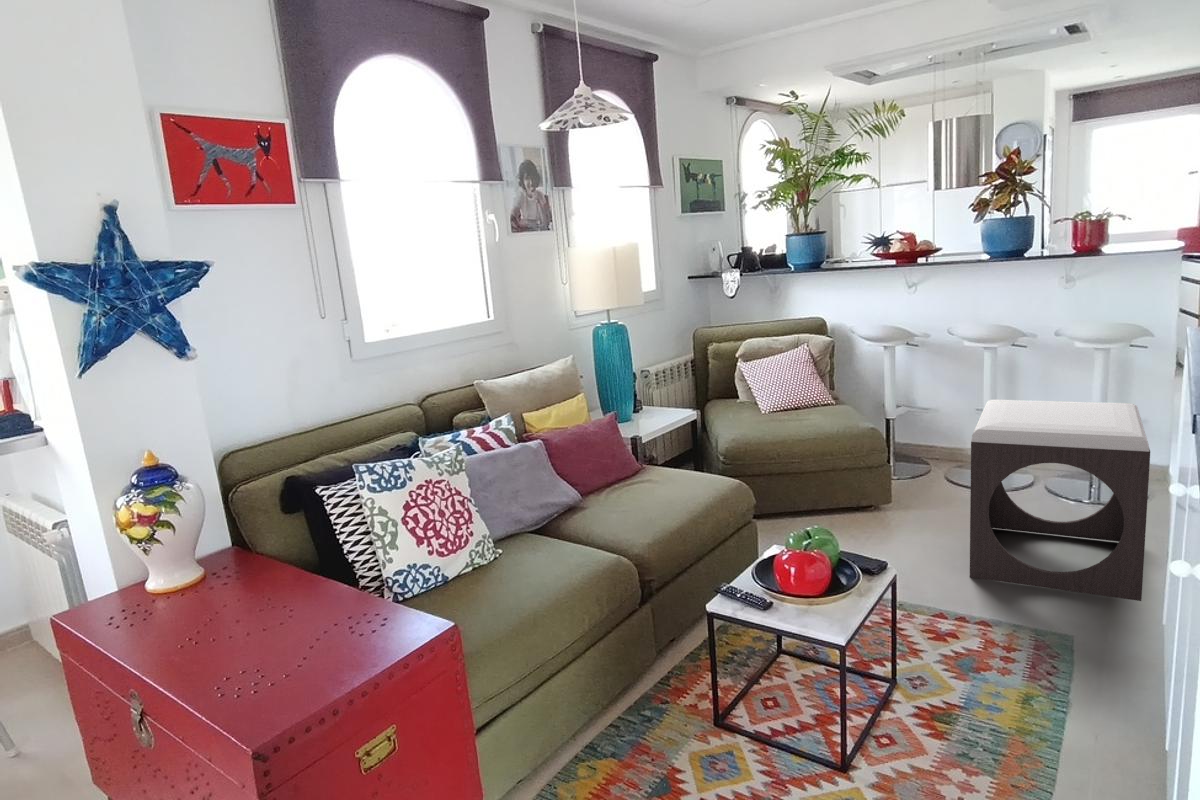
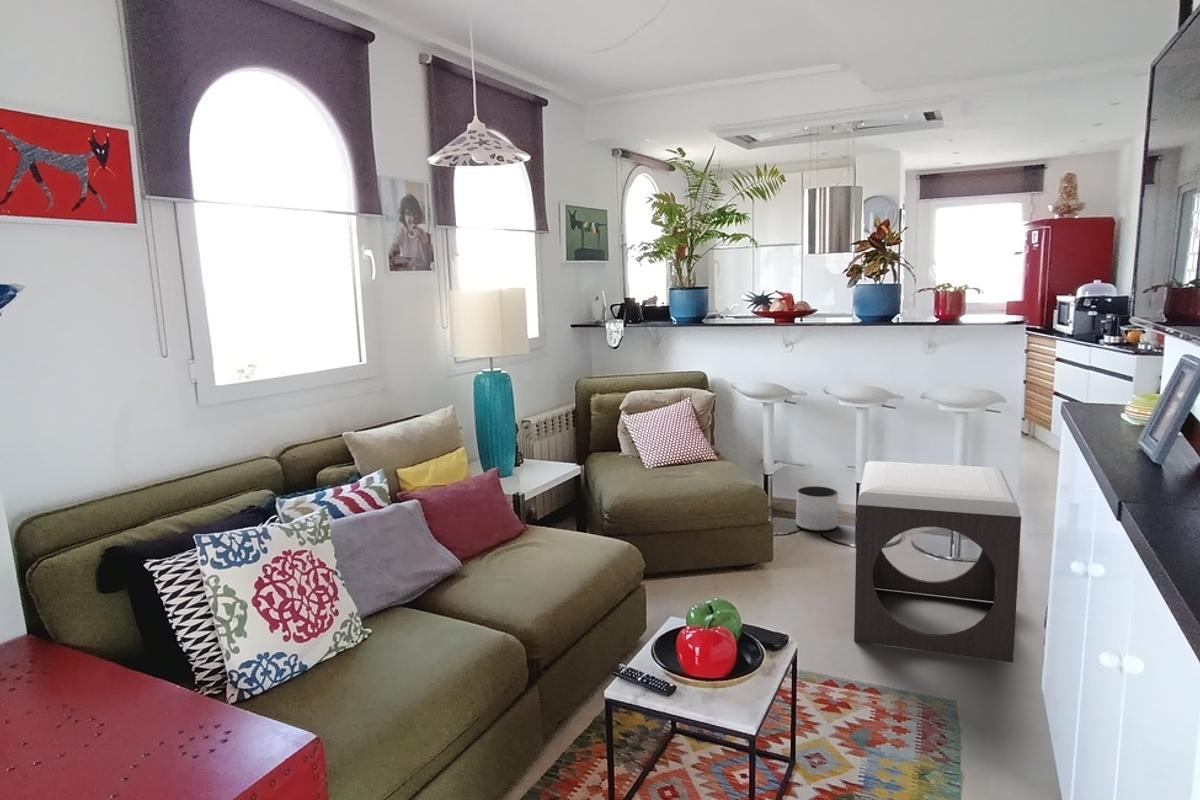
planter: none [920,429,964,474] -> present [796,486,838,531]

